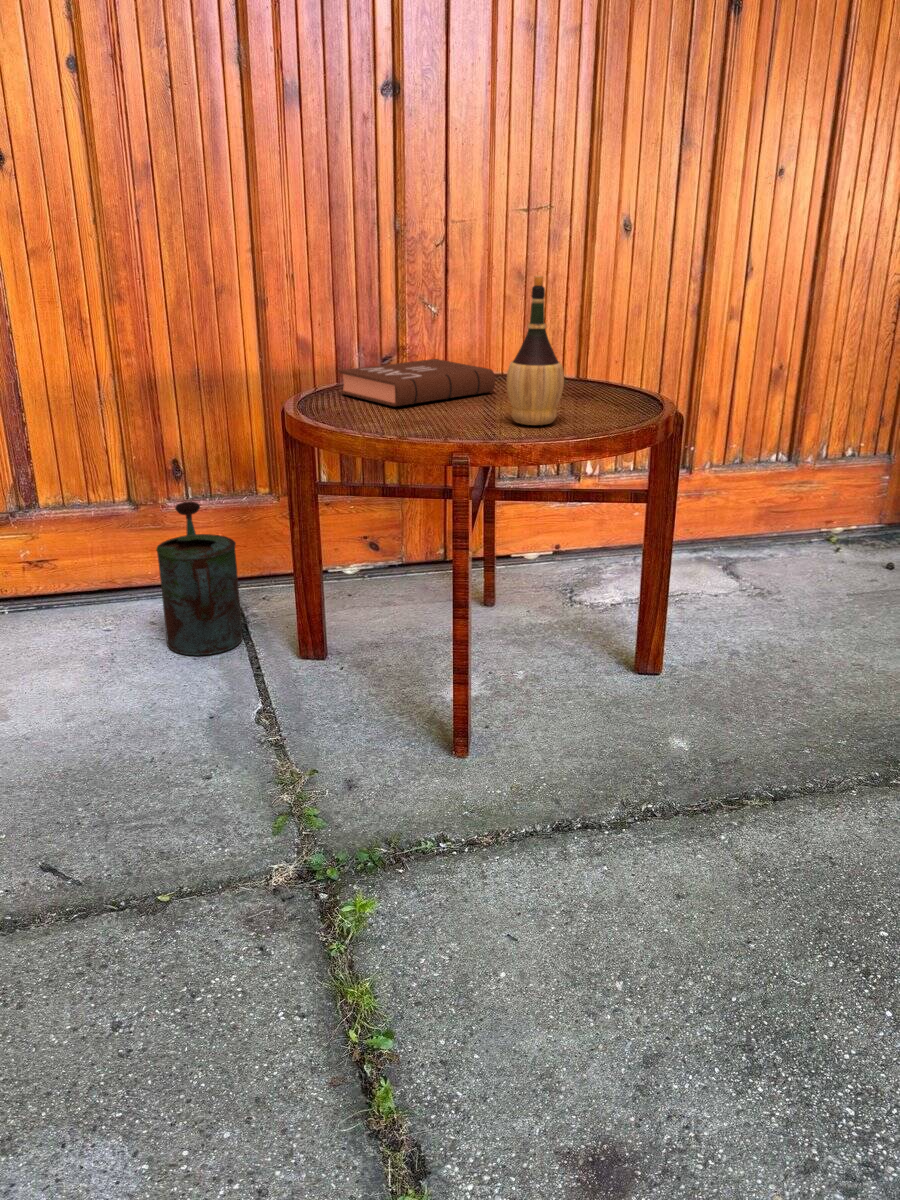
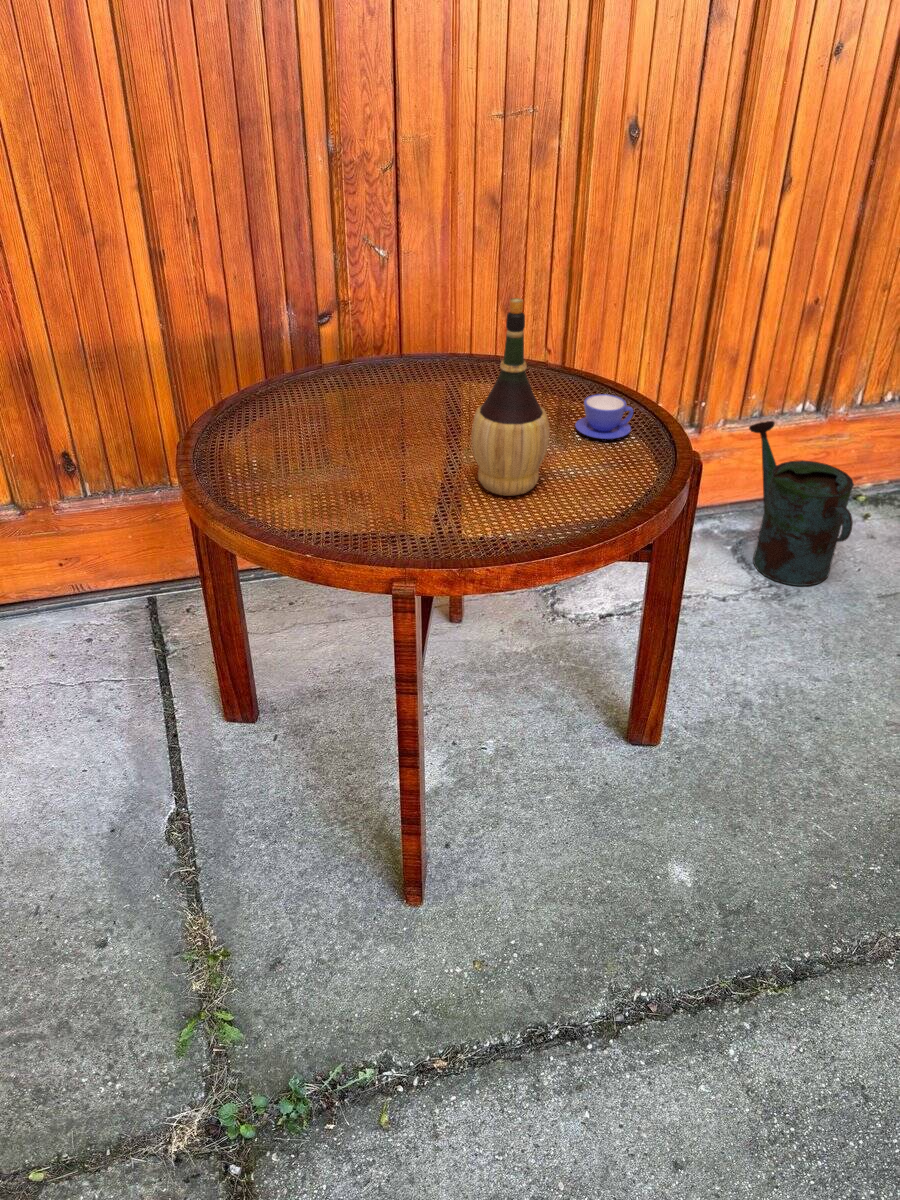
book: present [339,359,495,406] -> none [255,340,460,443]
teacup: none [584,378,628,406] -> present [575,394,633,439]
watering can: present [156,501,243,655] -> present [749,421,854,586]

